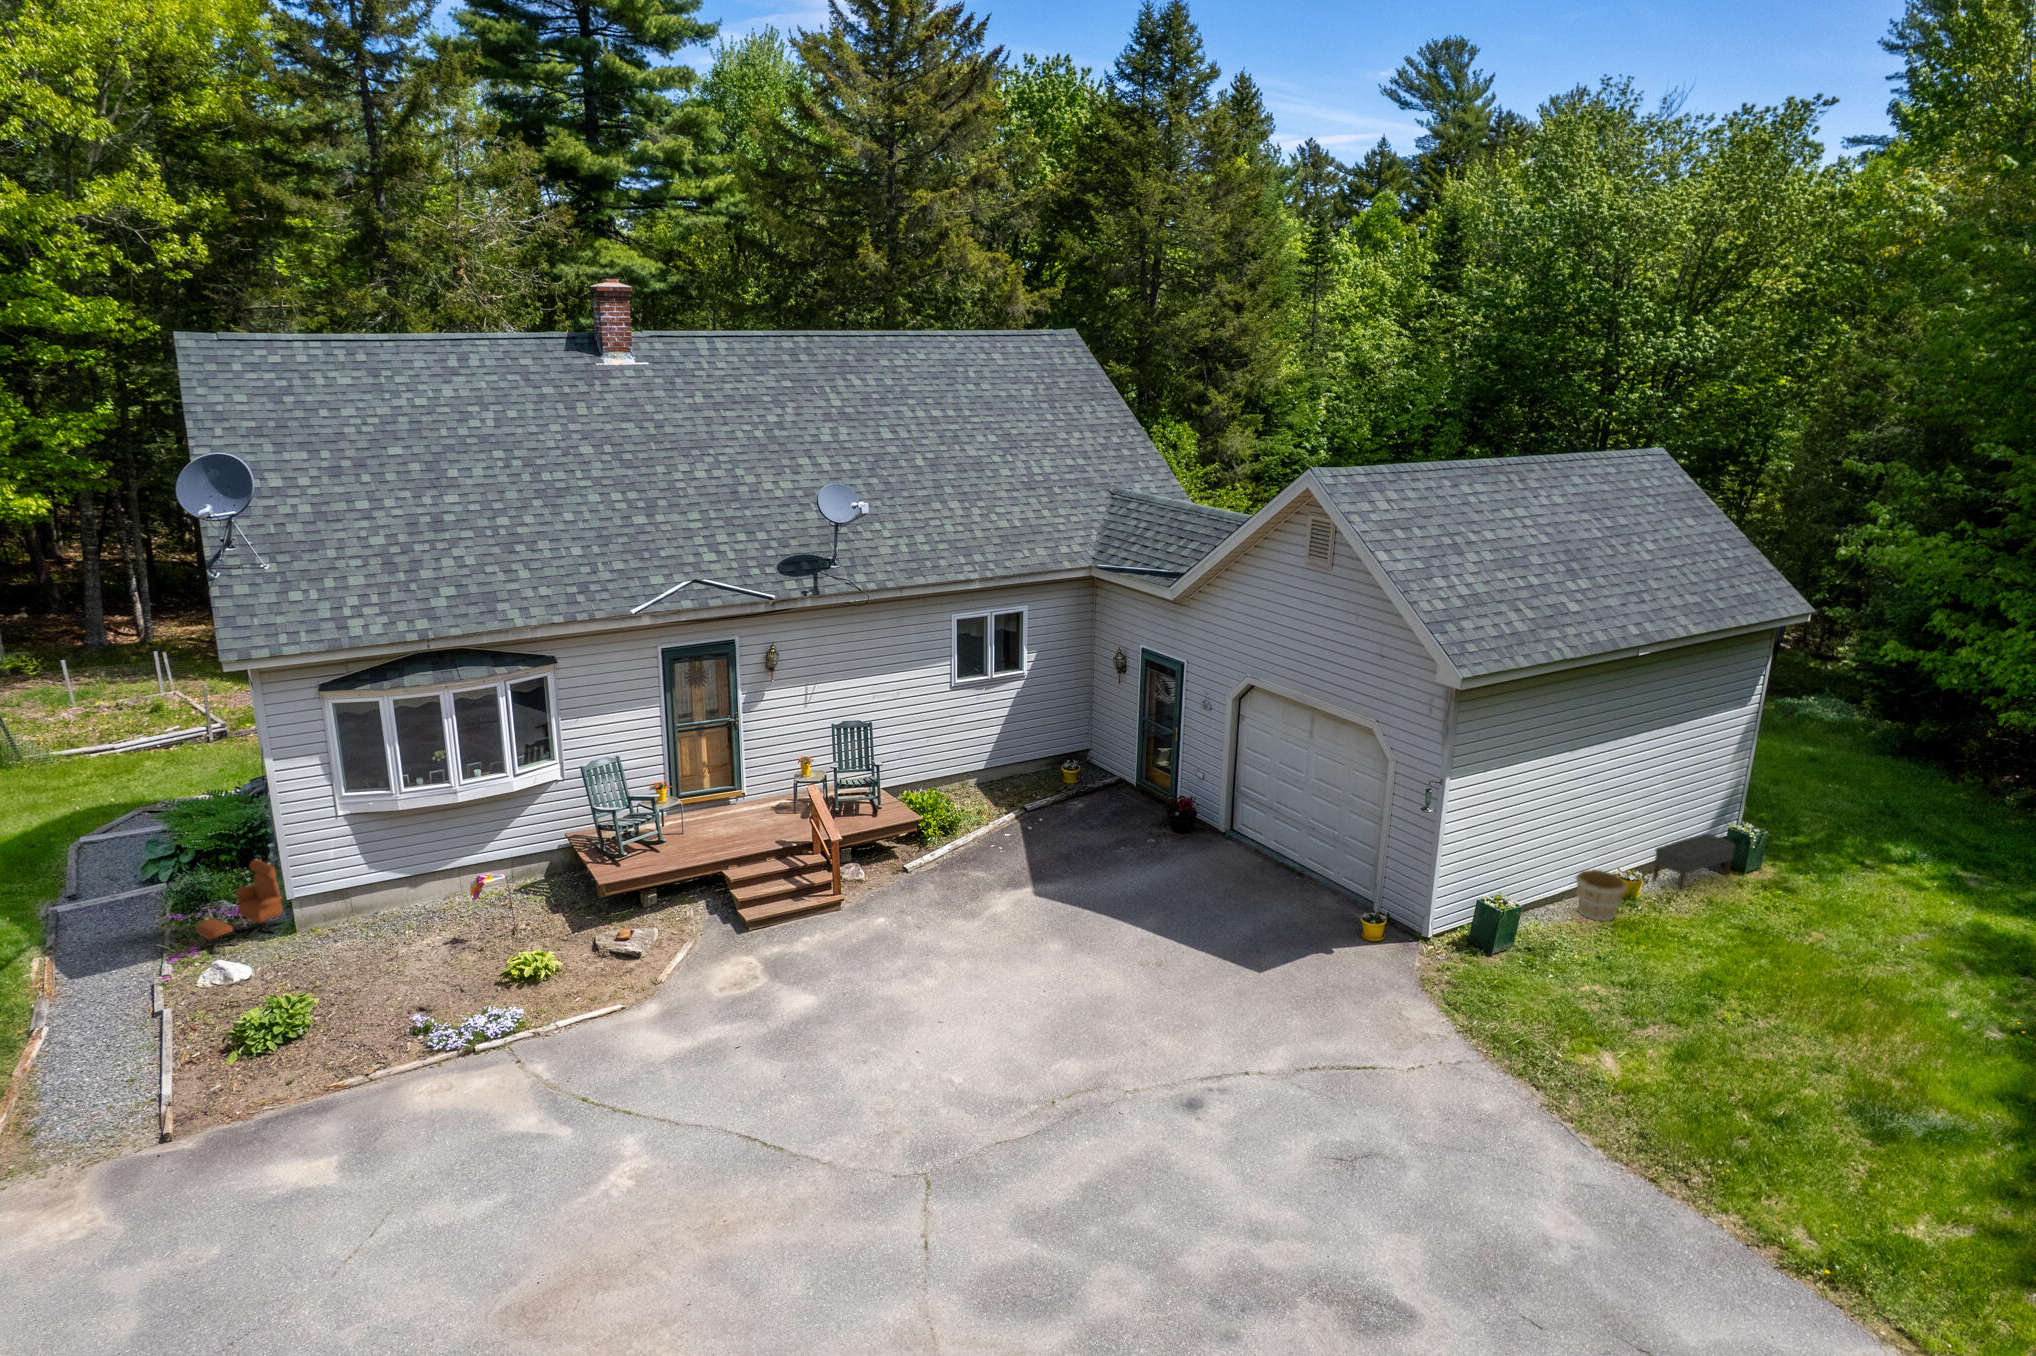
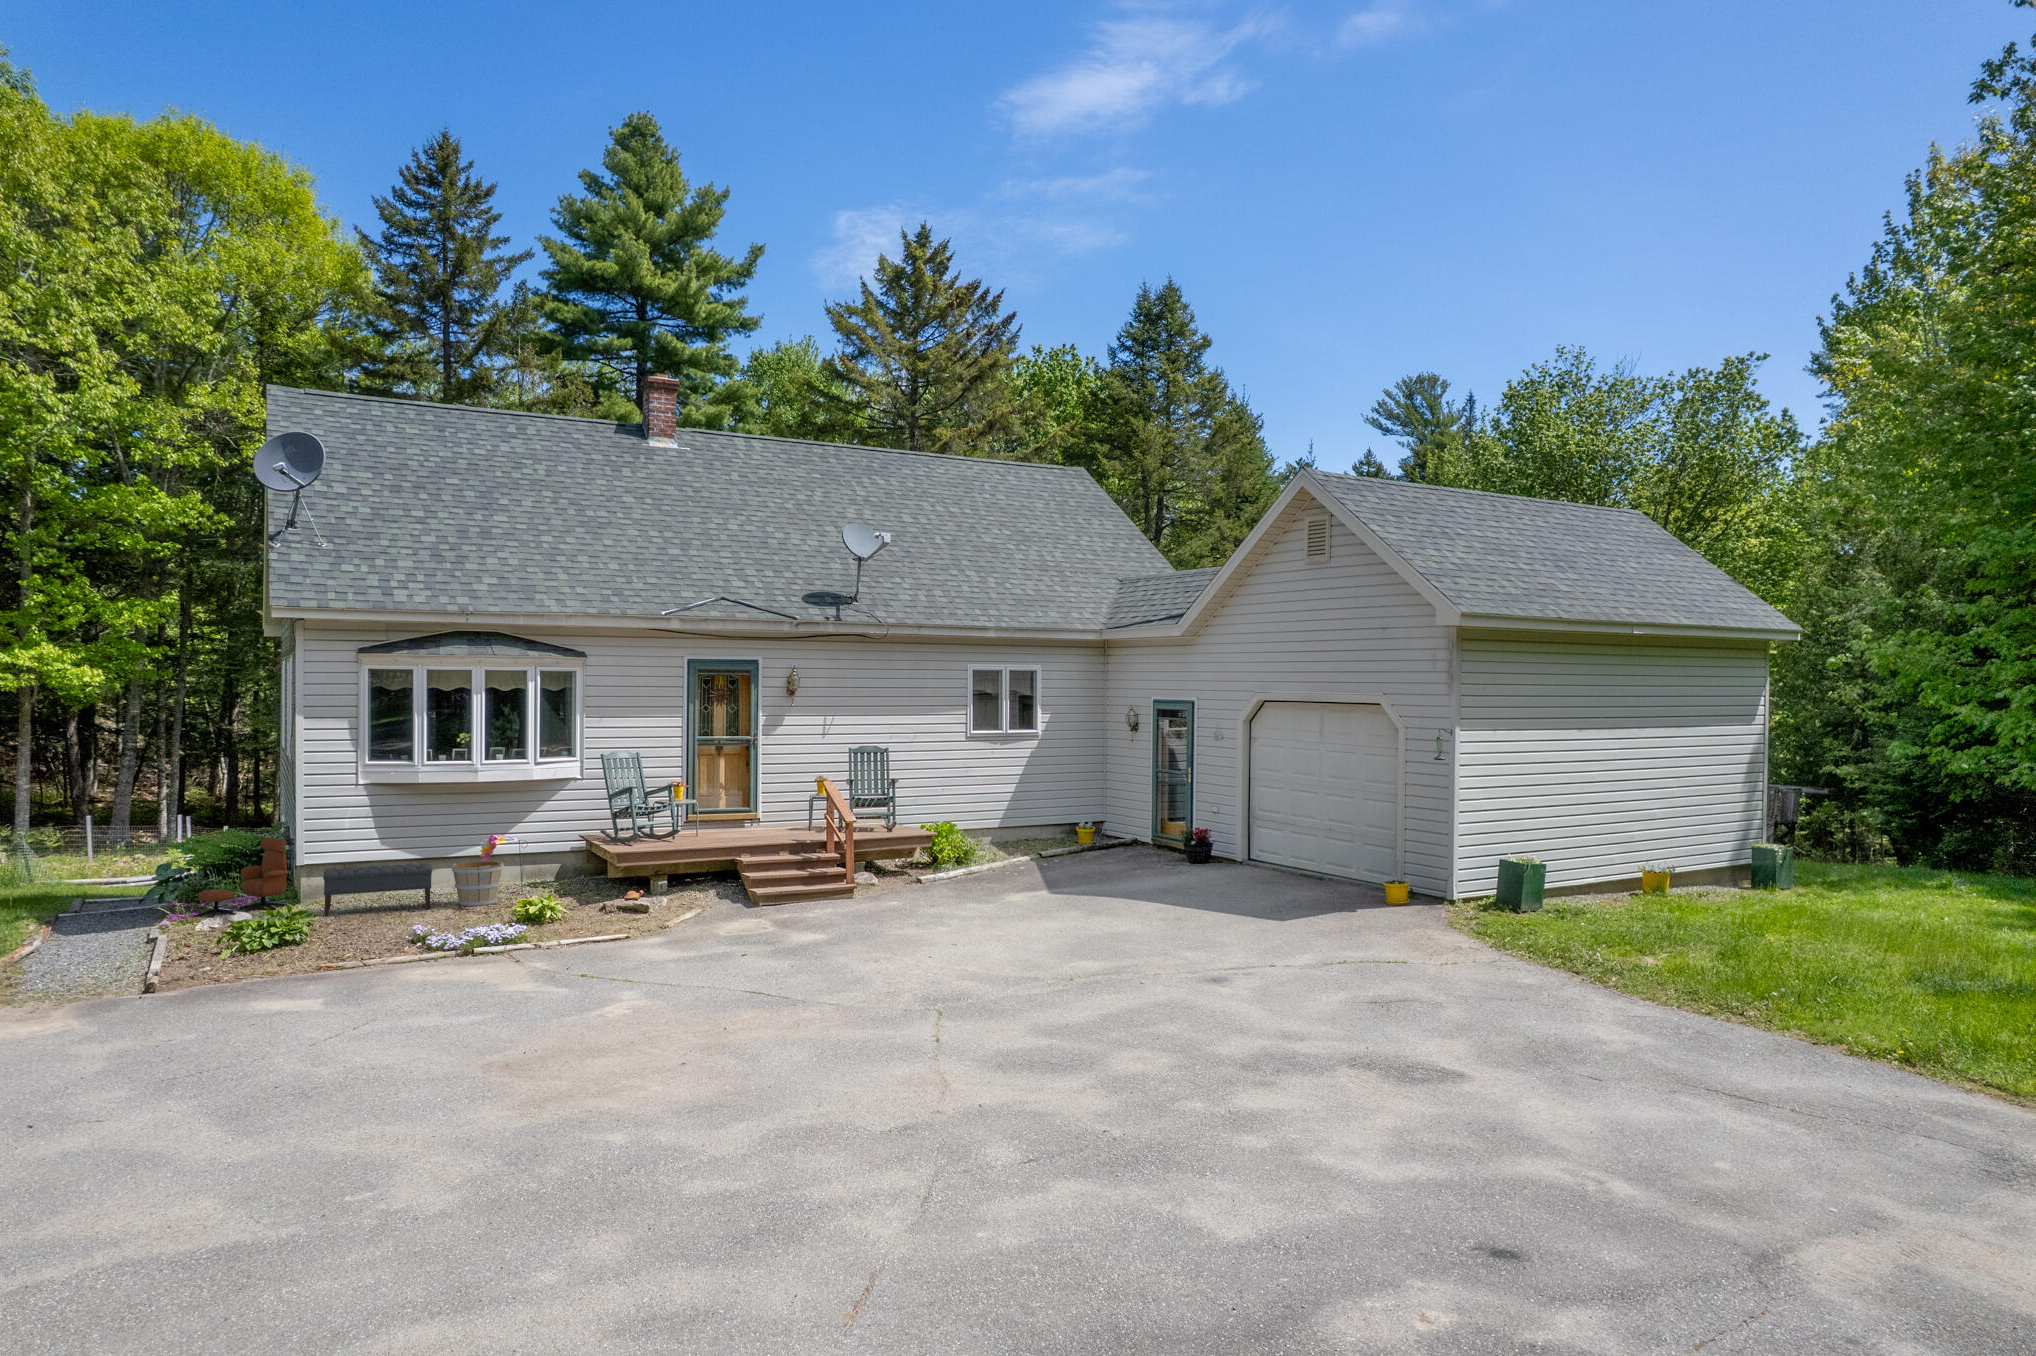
bench: present [1653,834,1736,892] -> present [323,863,432,916]
wooden bucket: present [1576,870,1627,921] -> present [452,860,504,906]

